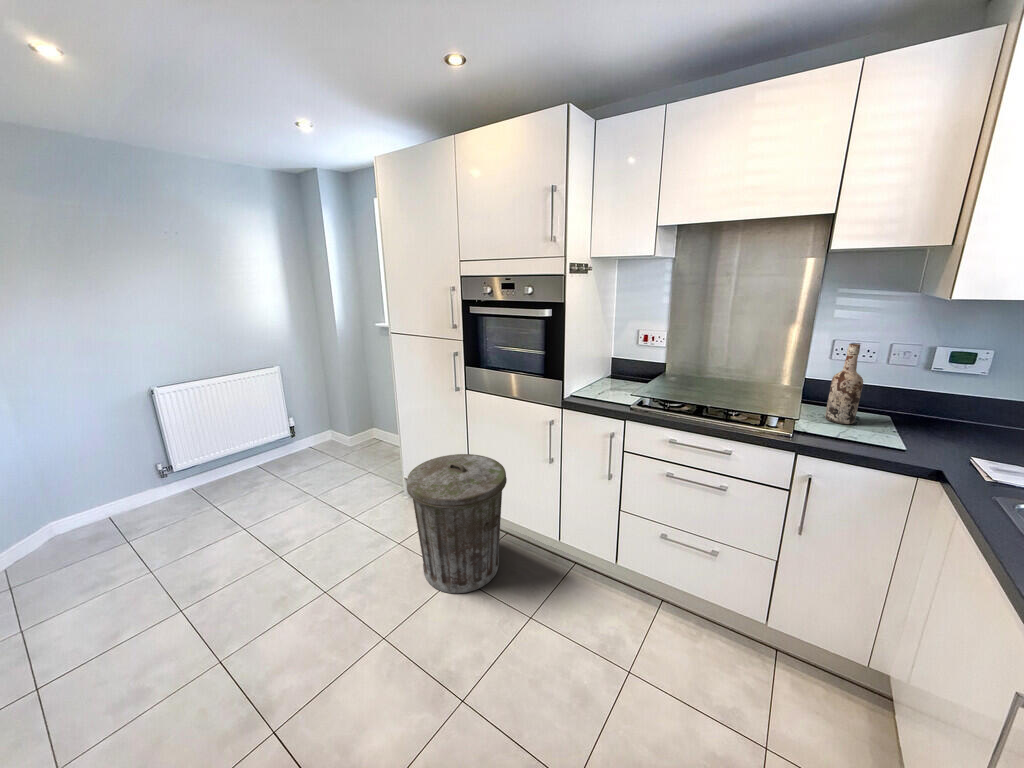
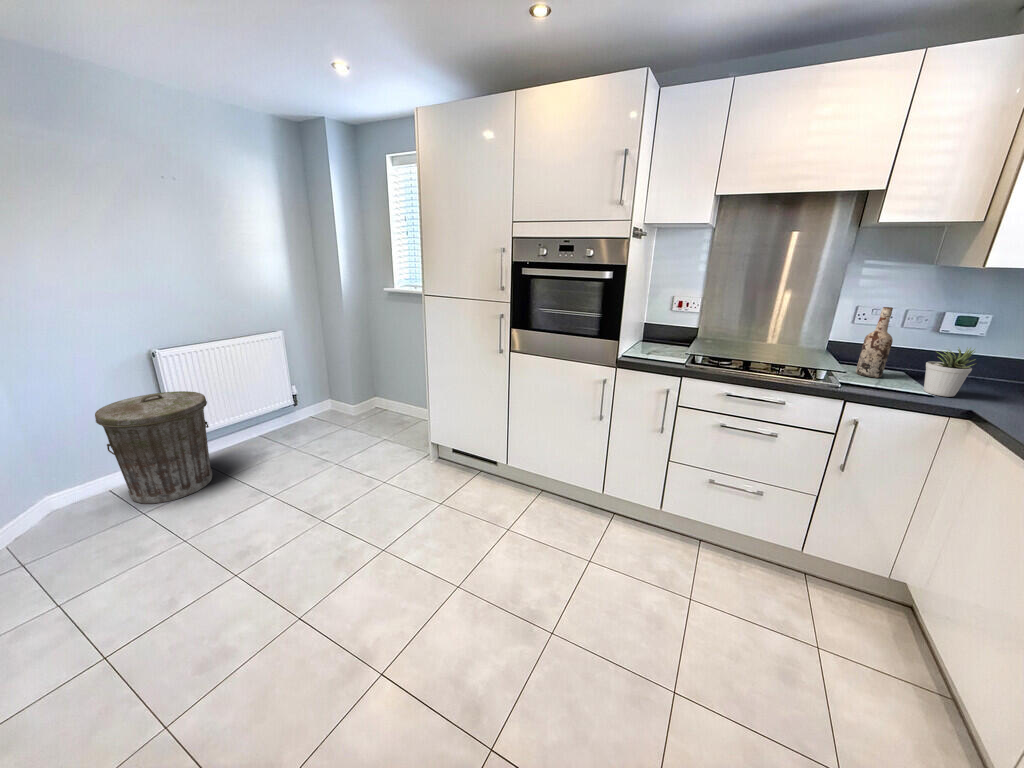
potted plant: none [896,392,954,452] -> present [924,347,975,397]
trash can: present [407,454,507,593] -> present [95,391,212,504]

